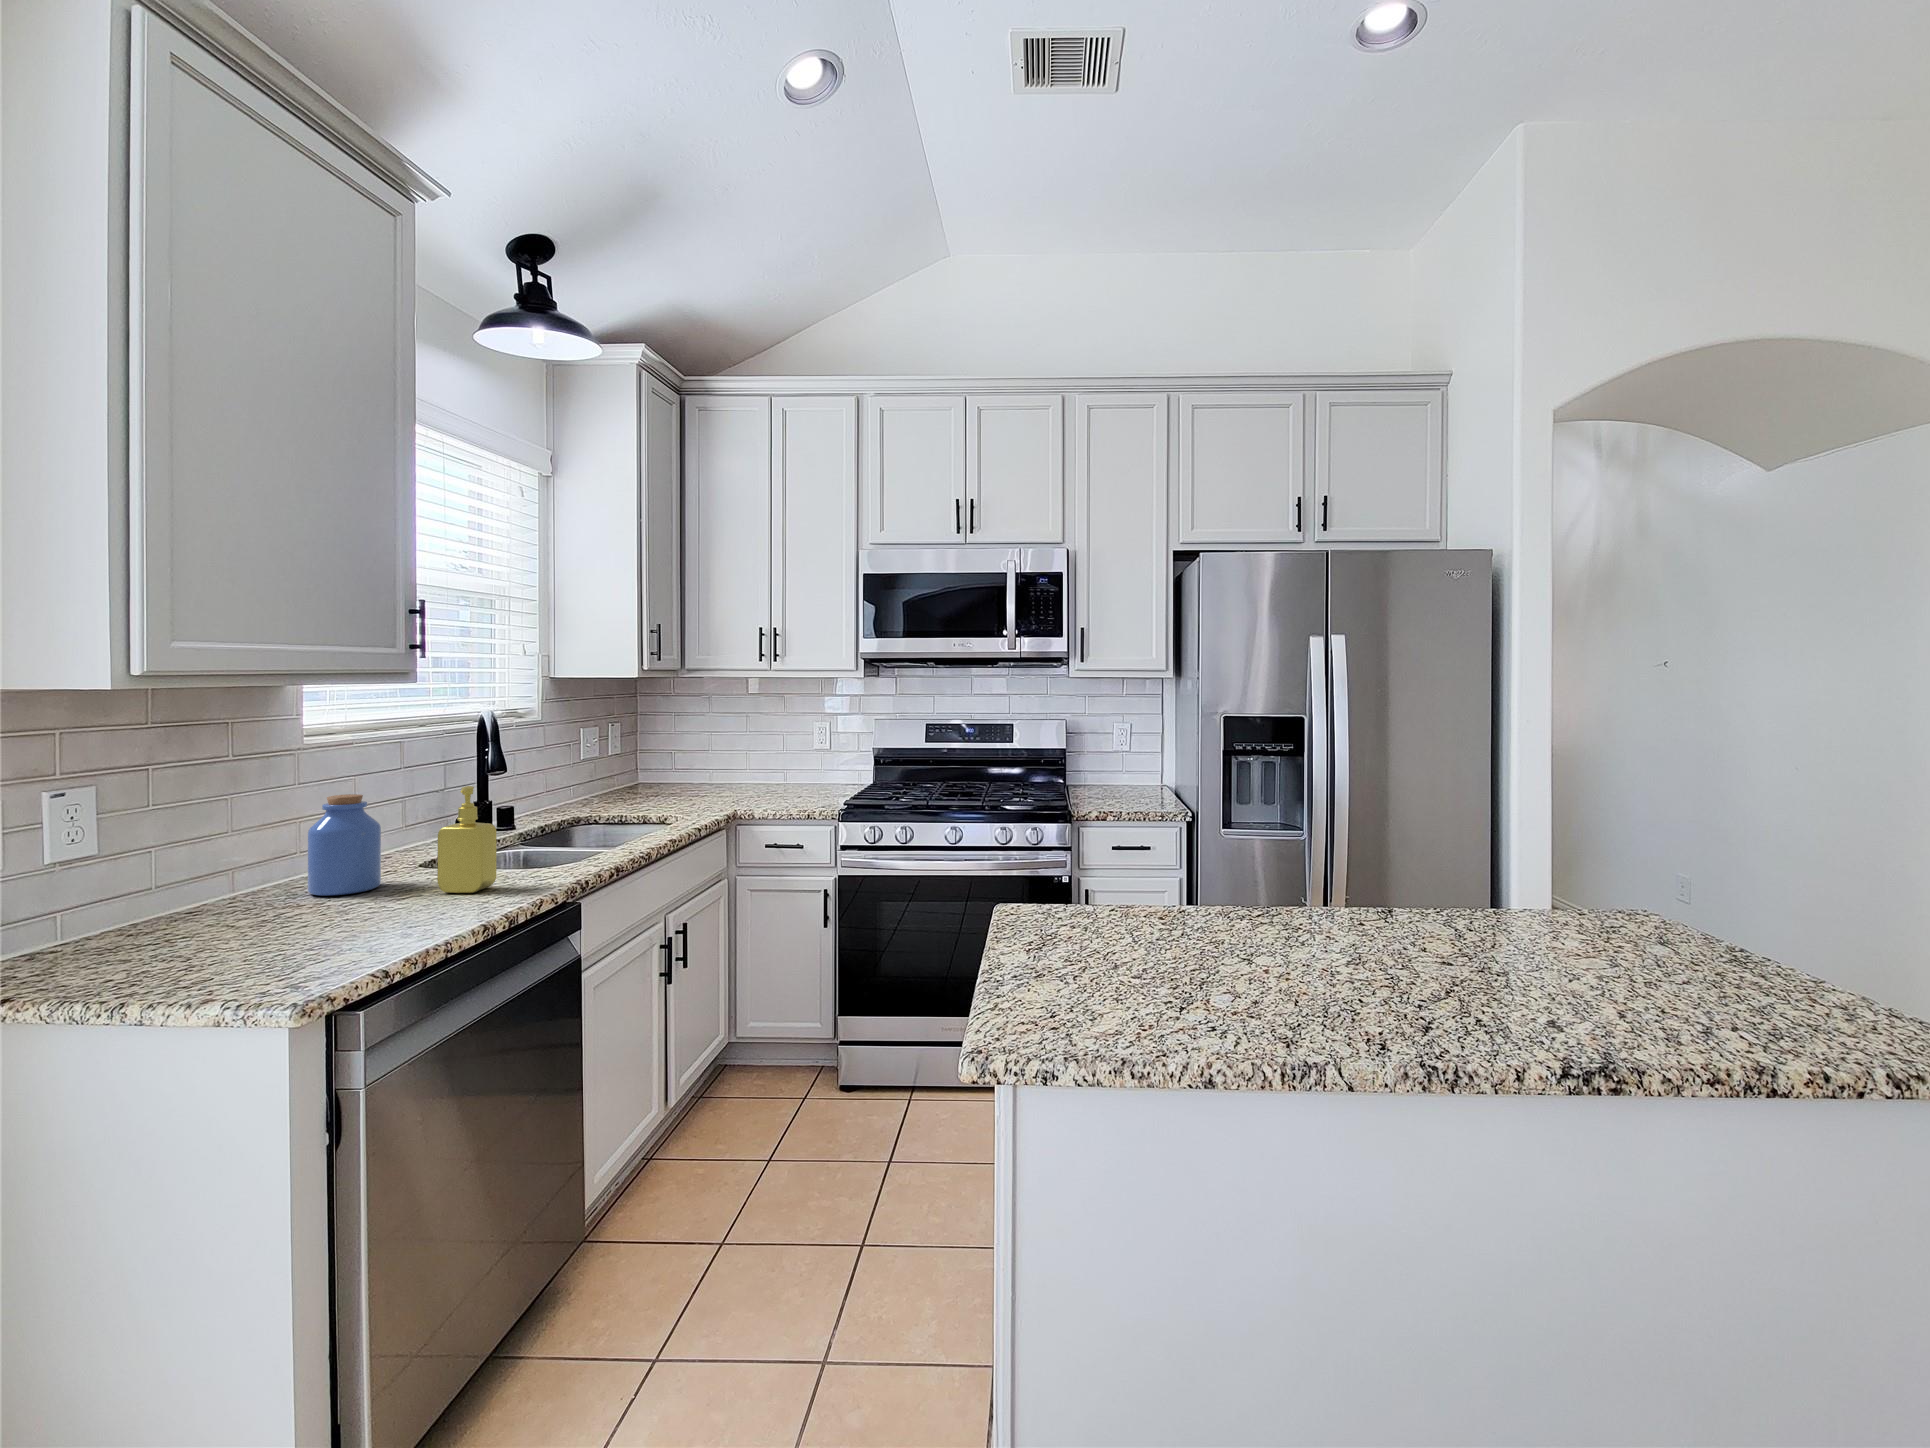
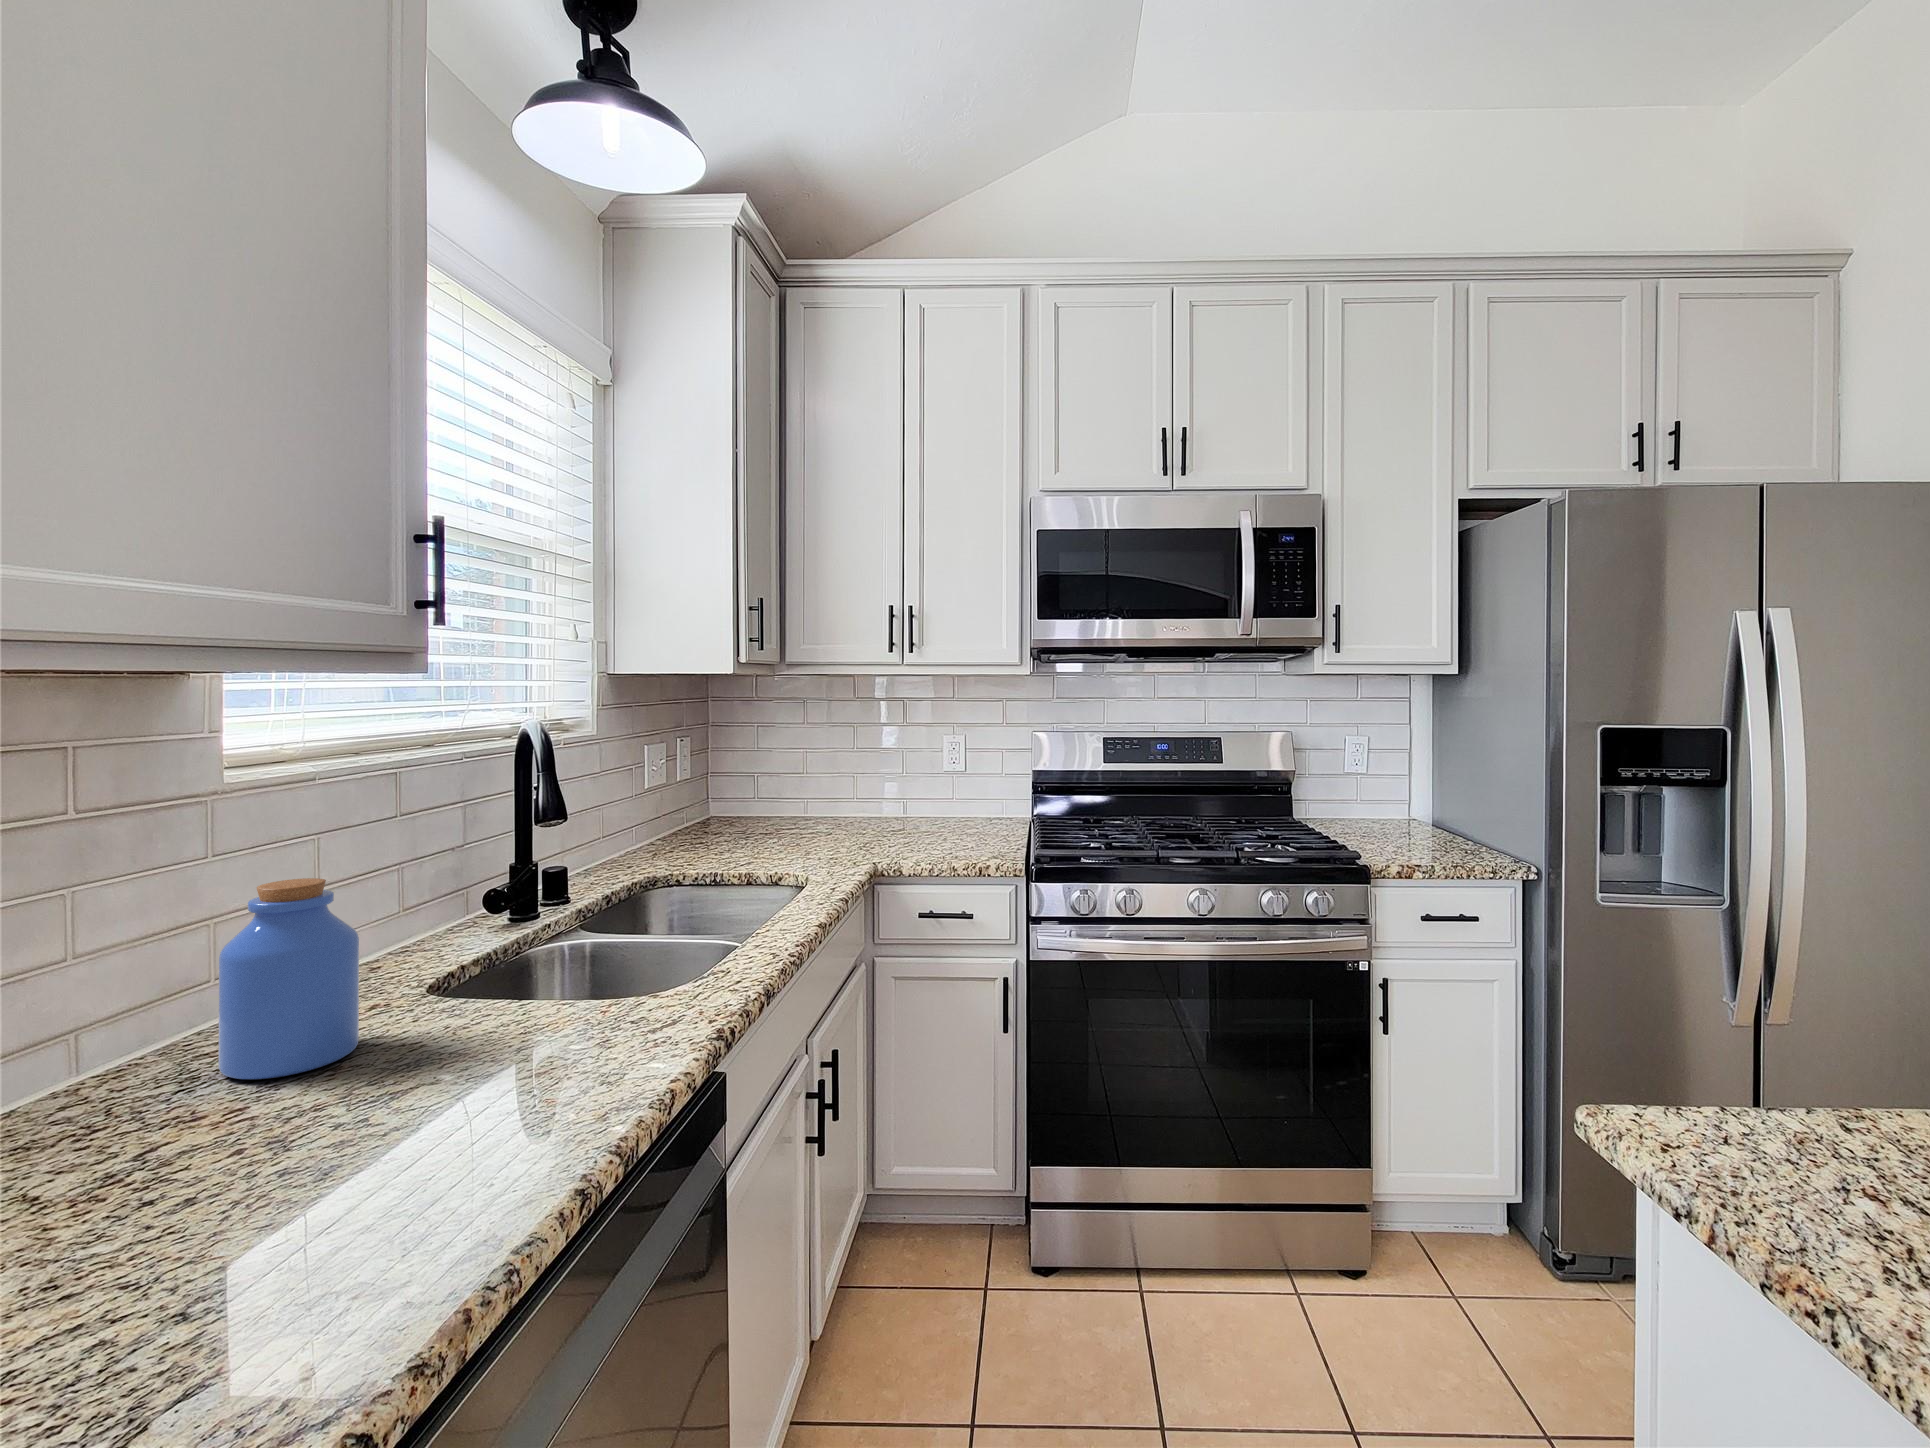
soap dispenser: present [437,786,497,893] -> none [465,864,573,1070]

